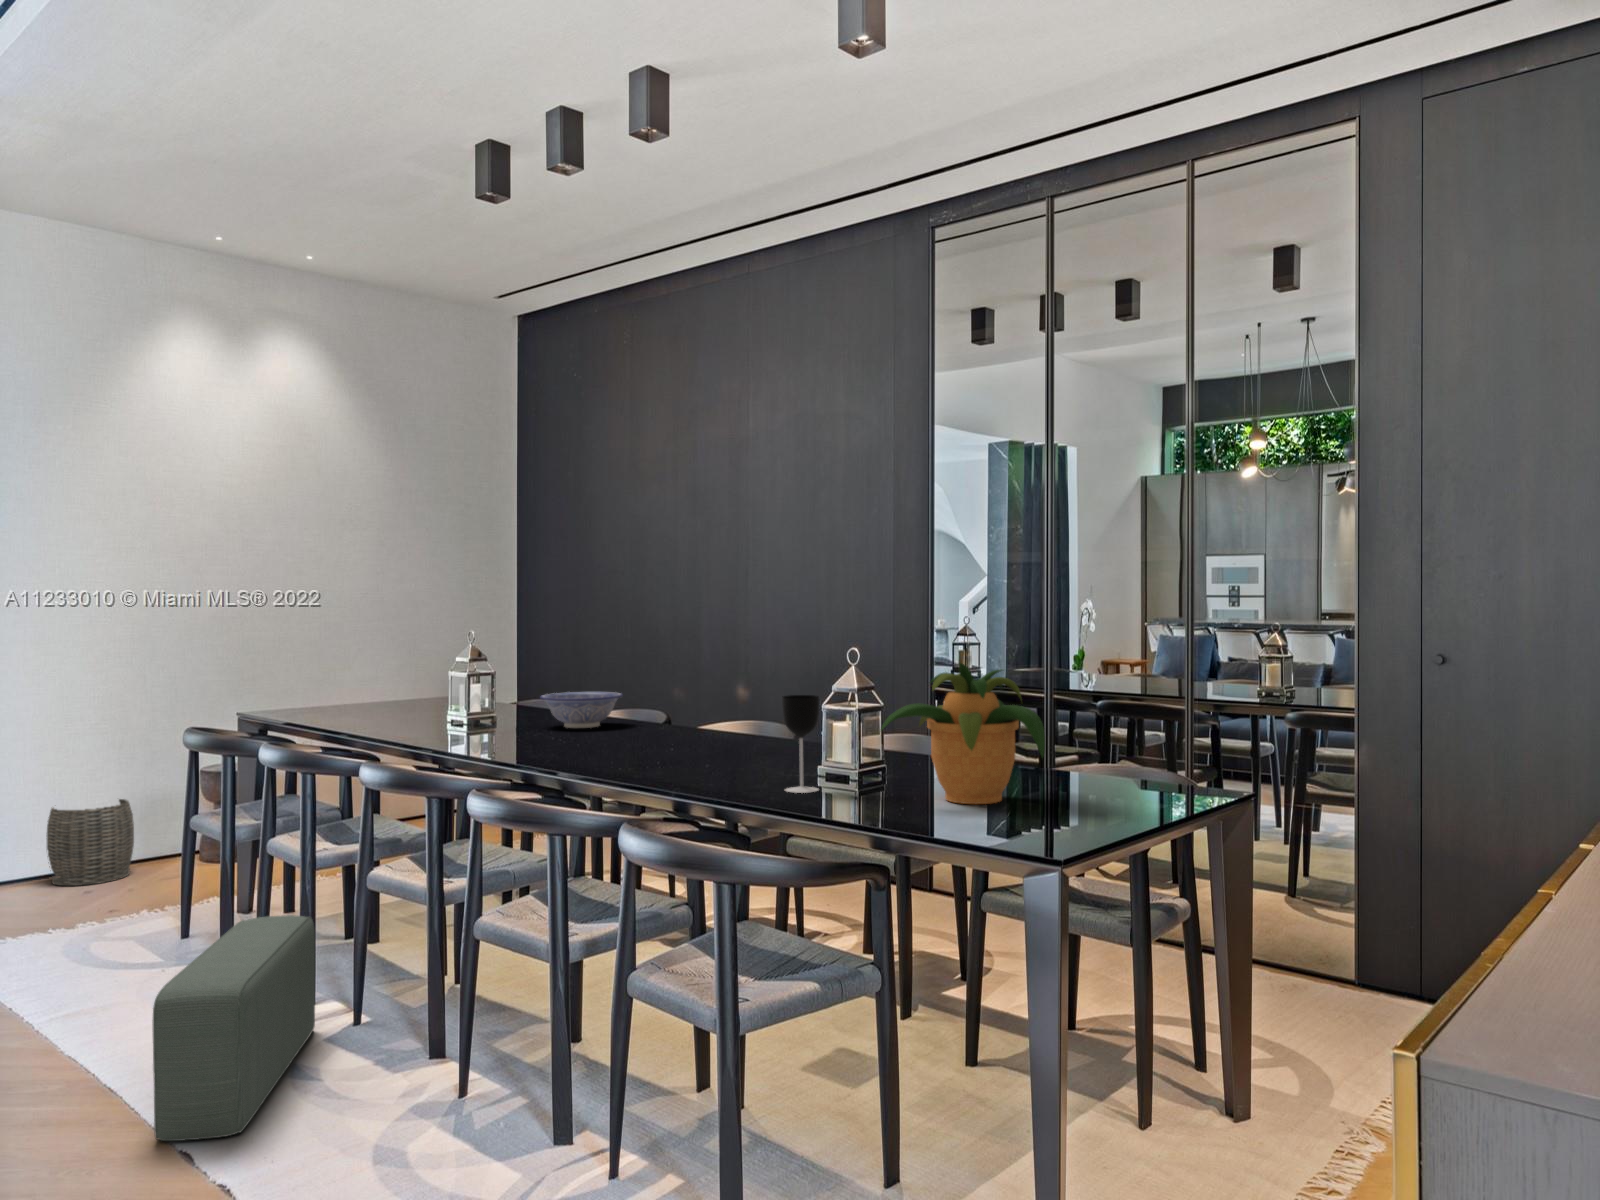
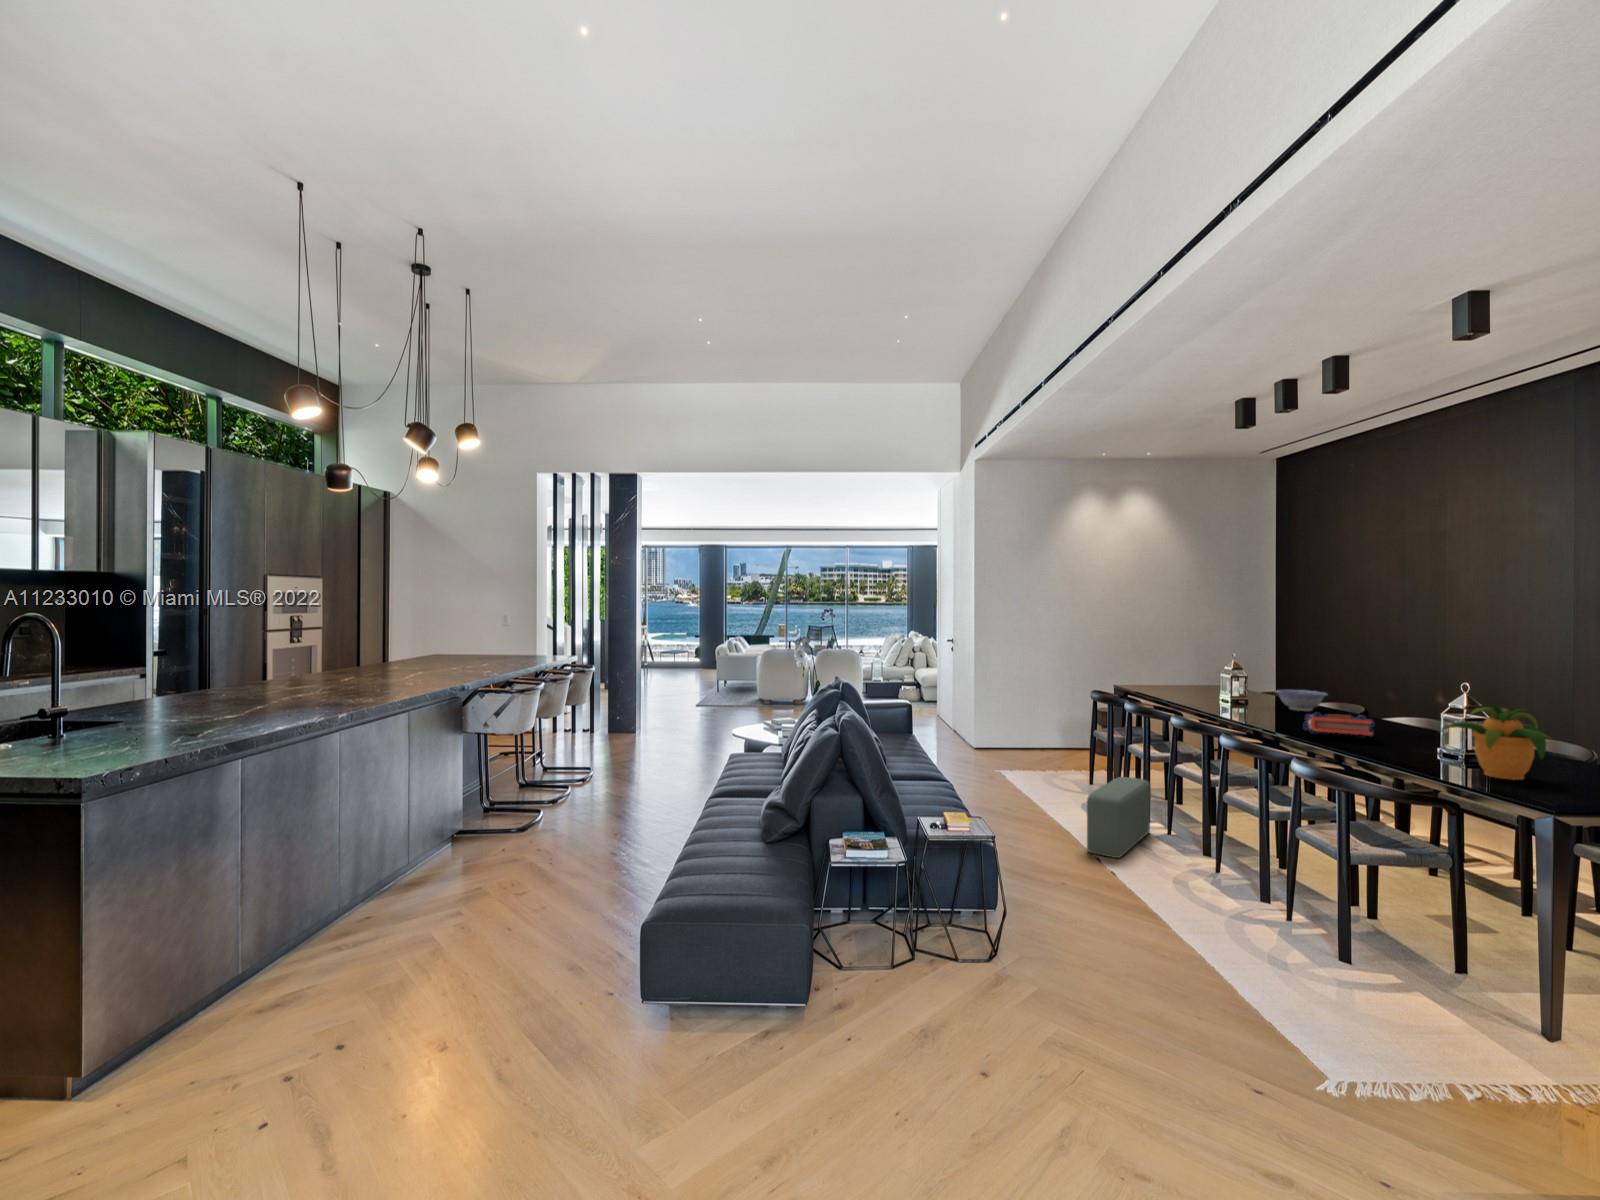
wine glass: present [782,695,819,793] -> none [1388,709,1411,759]
book: none [616,719,736,766] -> present [1304,713,1374,738]
woven basket: present [47,799,134,886] -> none [1029,716,1065,755]

